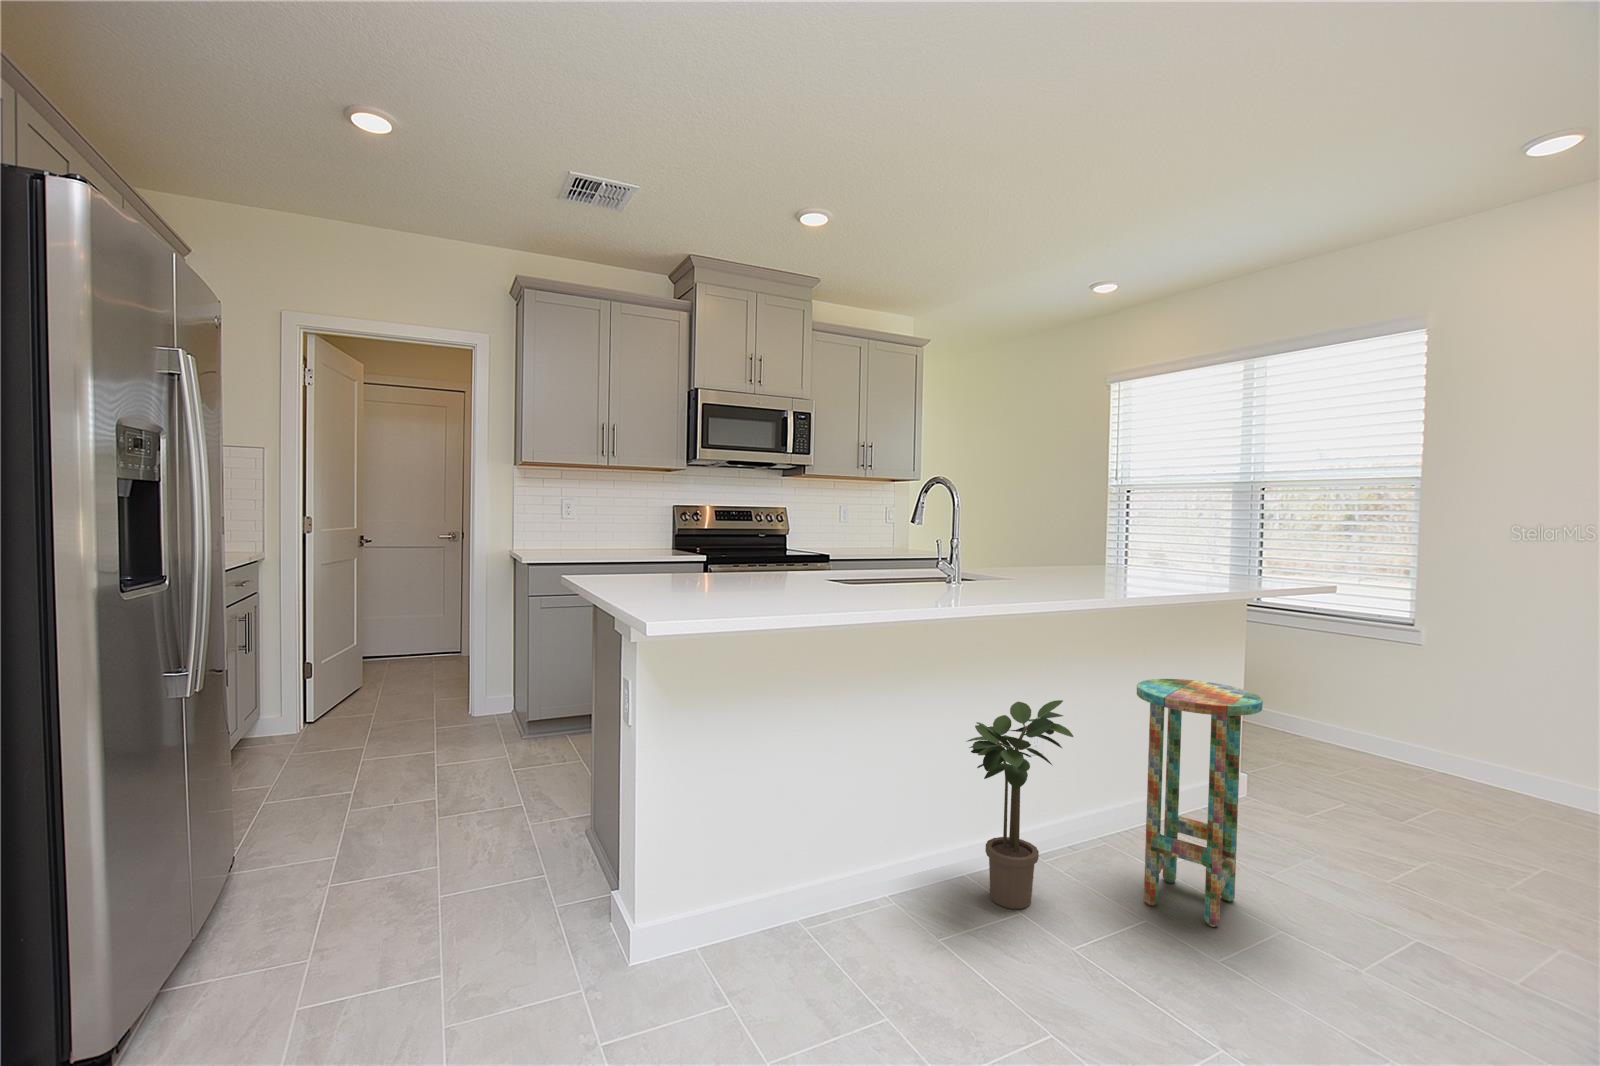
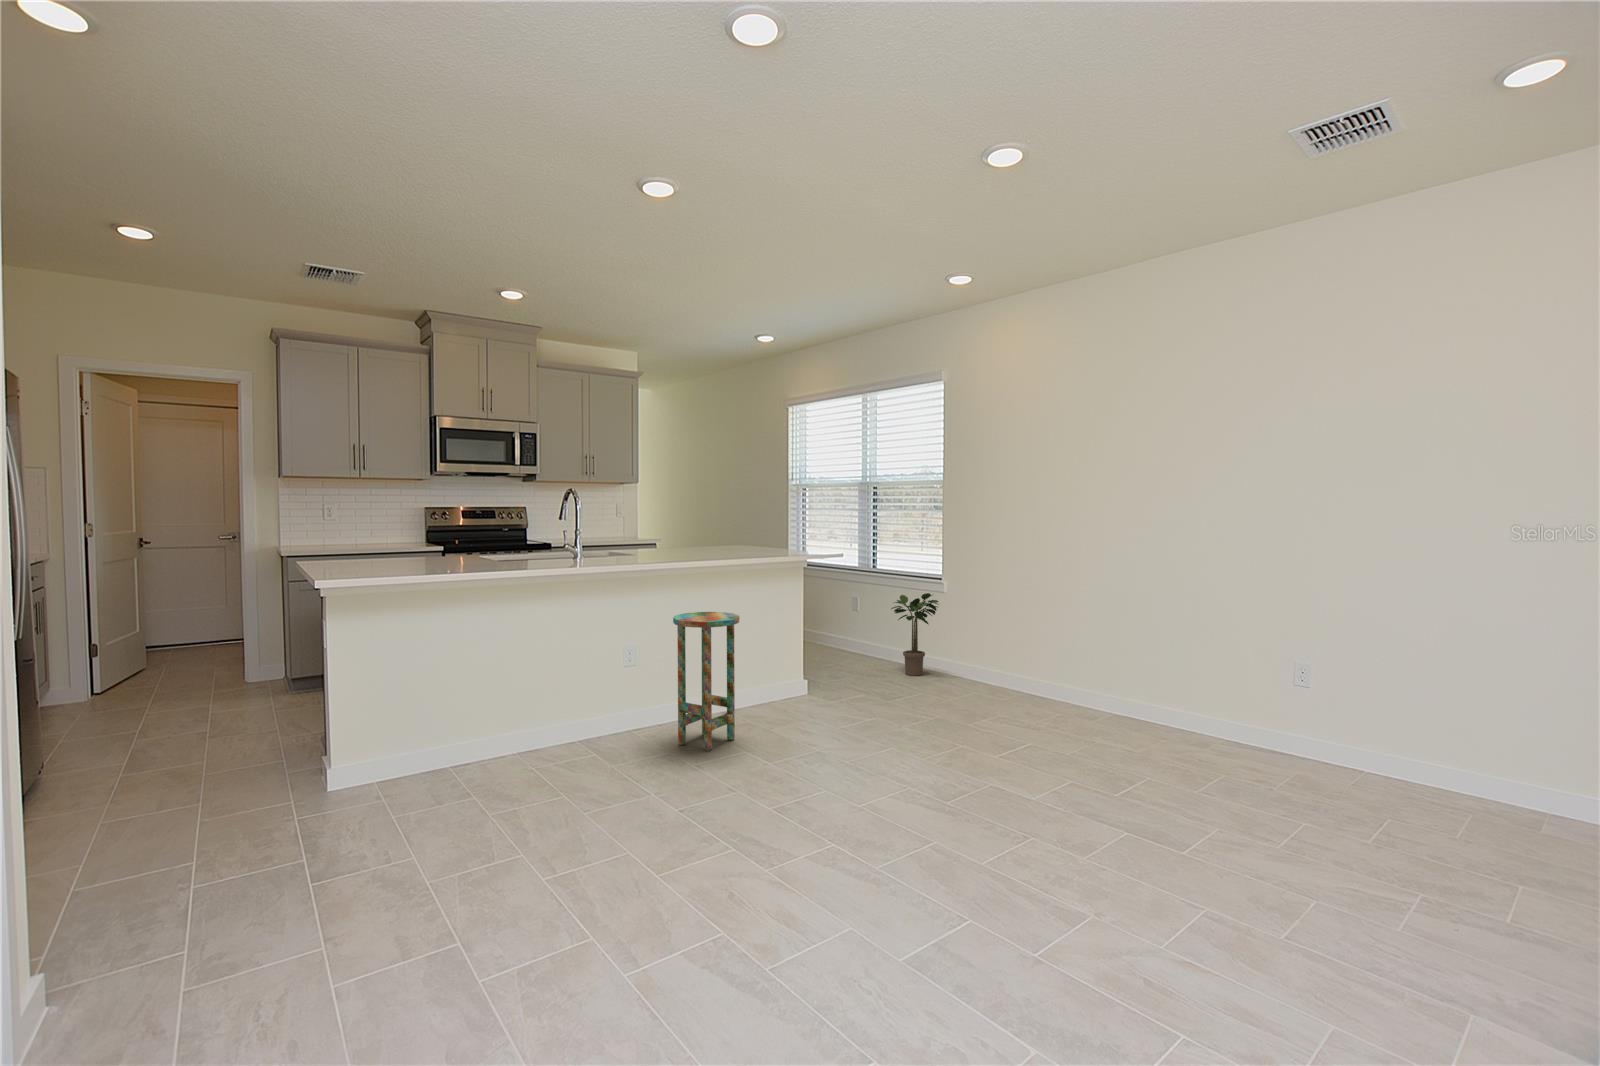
potted plant: present [968,700,1073,909] -> present [891,593,938,676]

